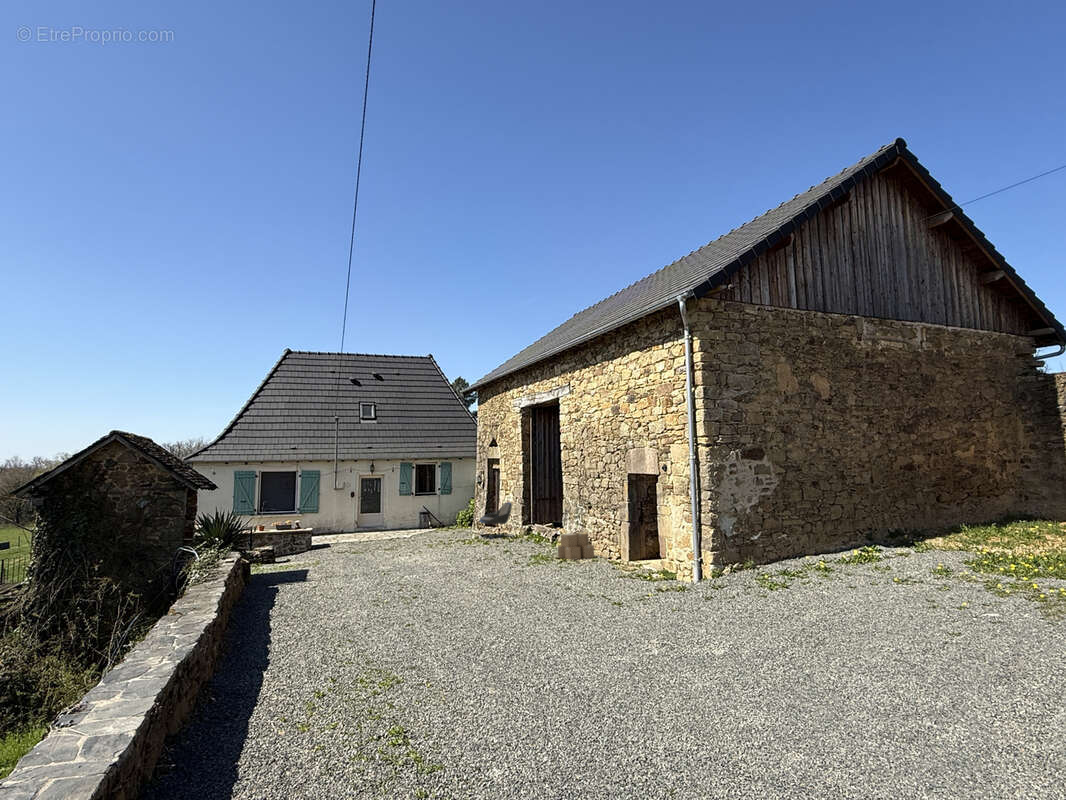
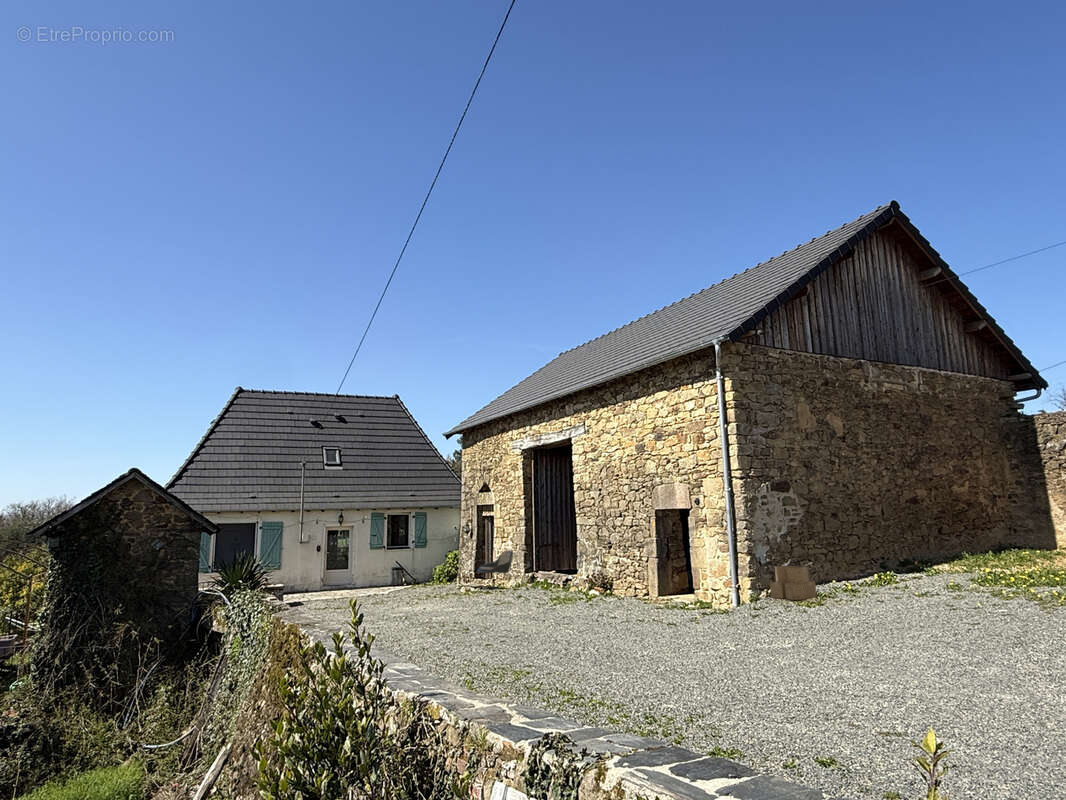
cardboard box: present [558,532,594,560] -> present [770,566,817,600]

